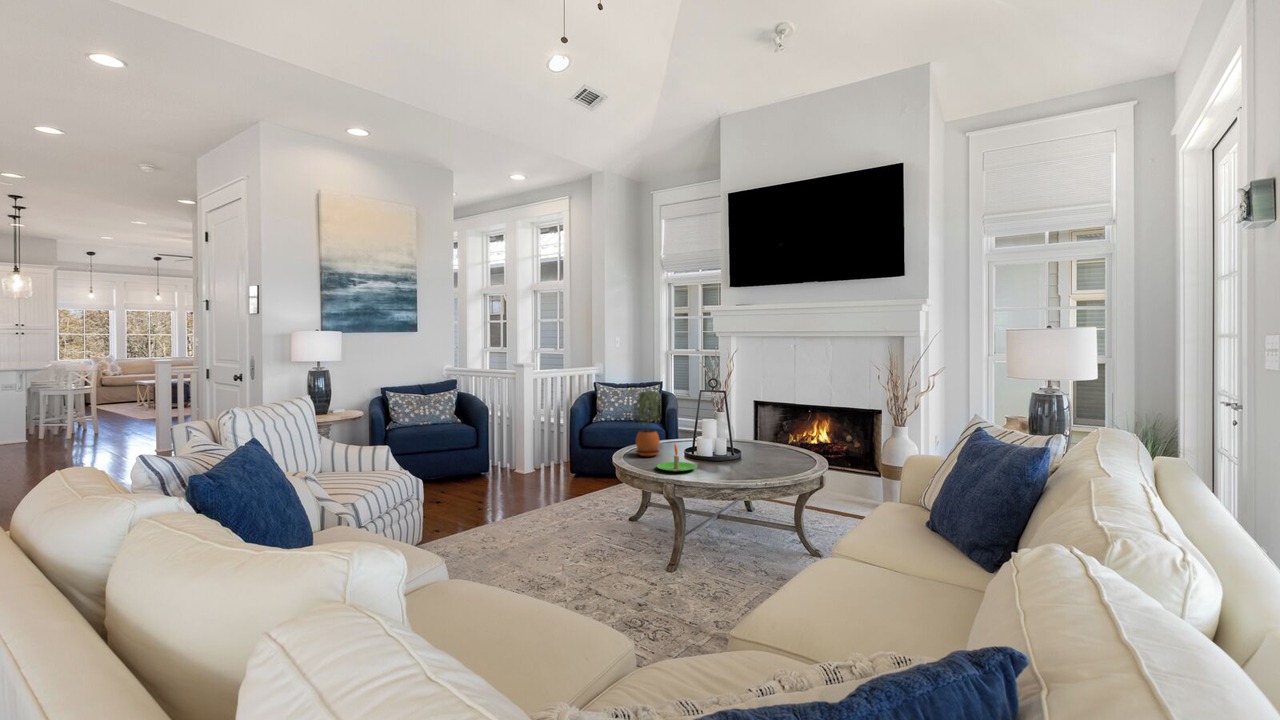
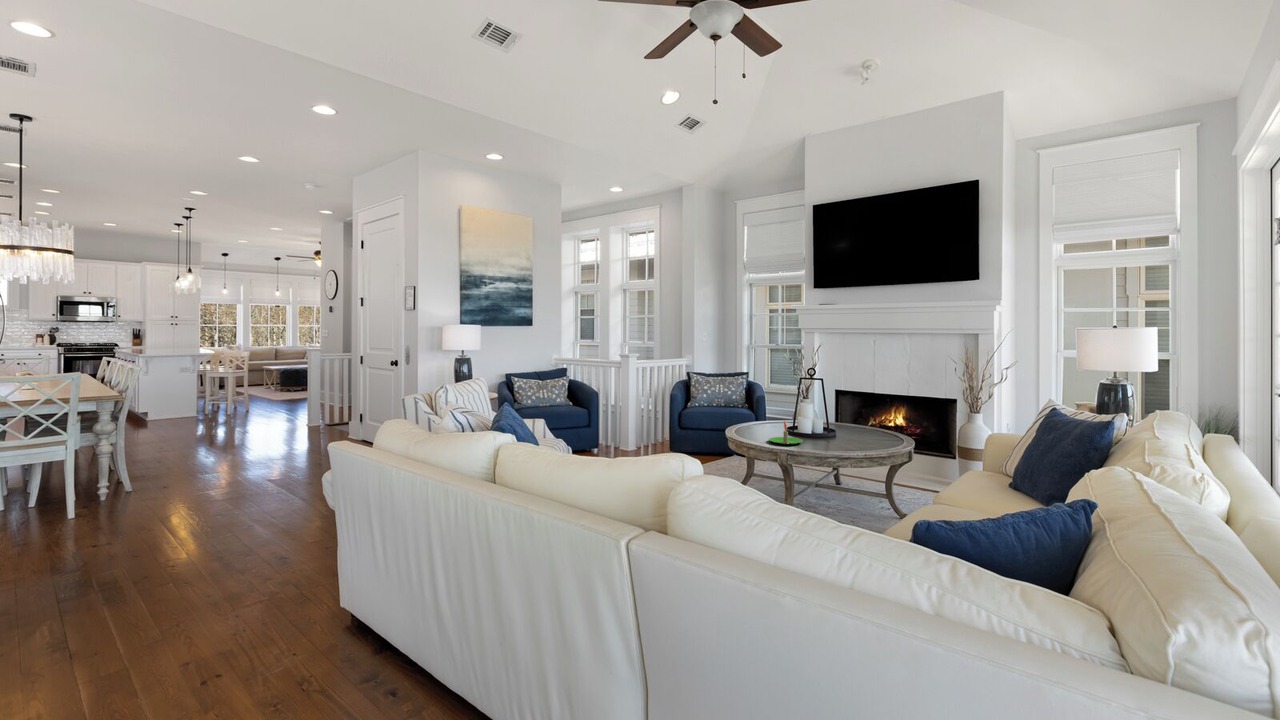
potted plant: present [633,391,661,456] -> none [743,377,769,433]

